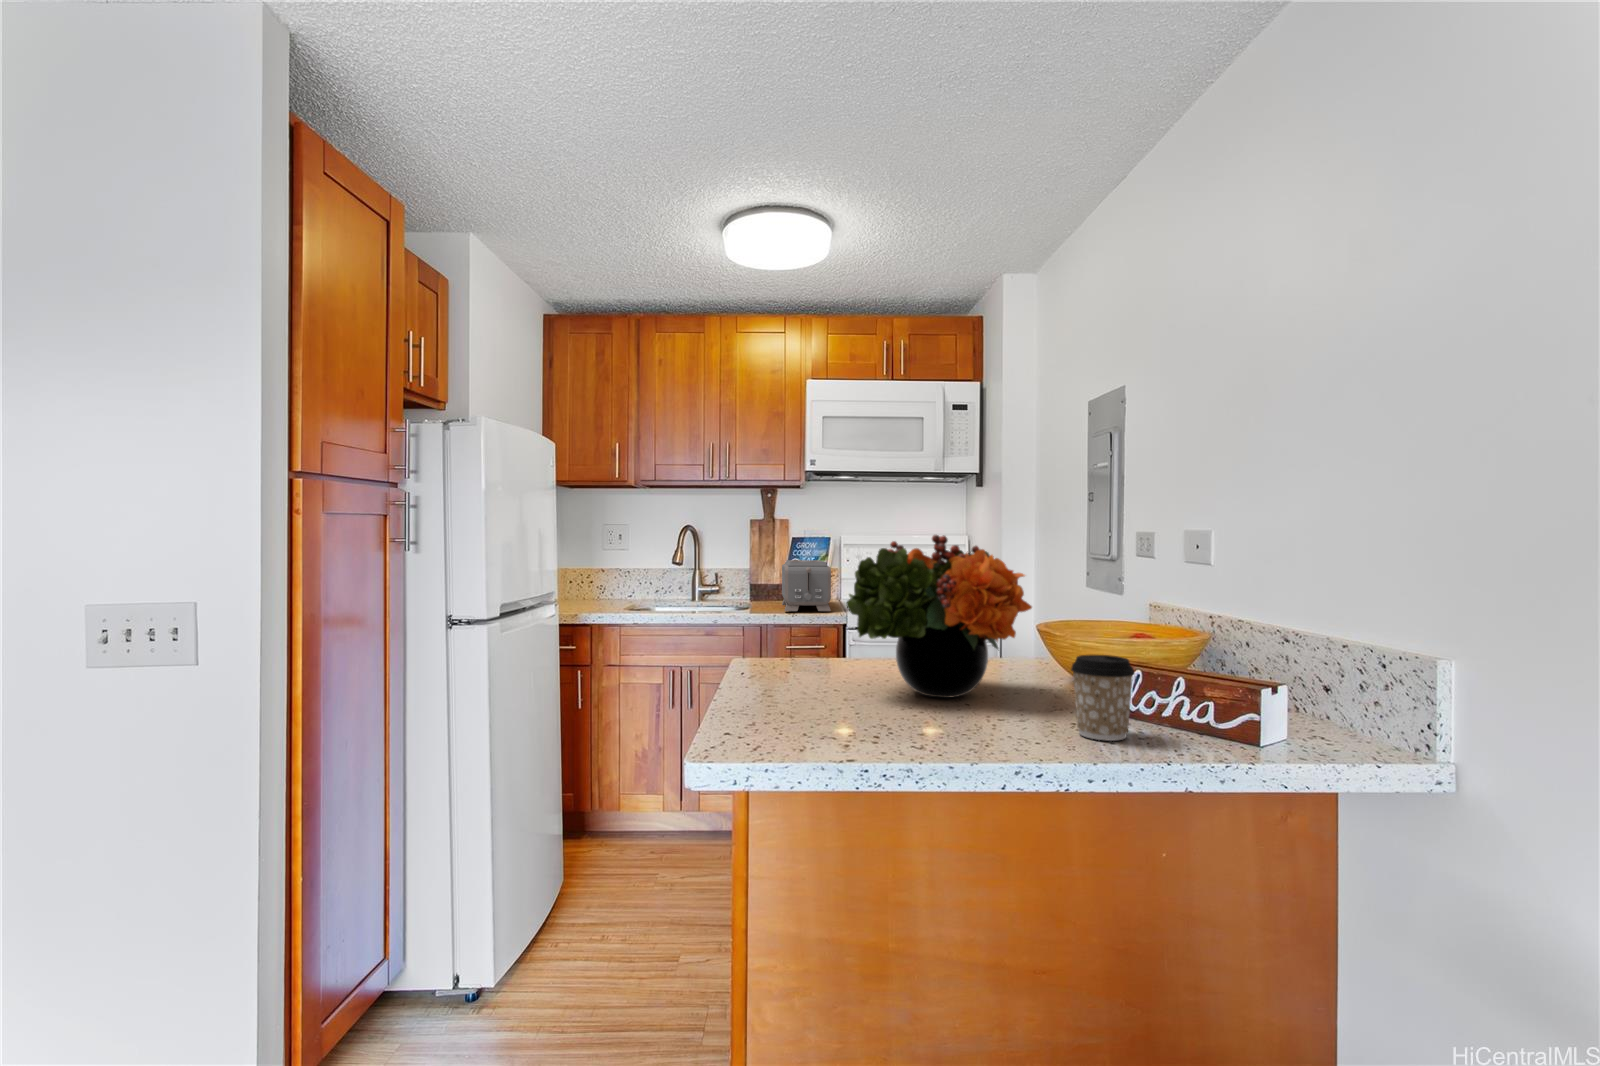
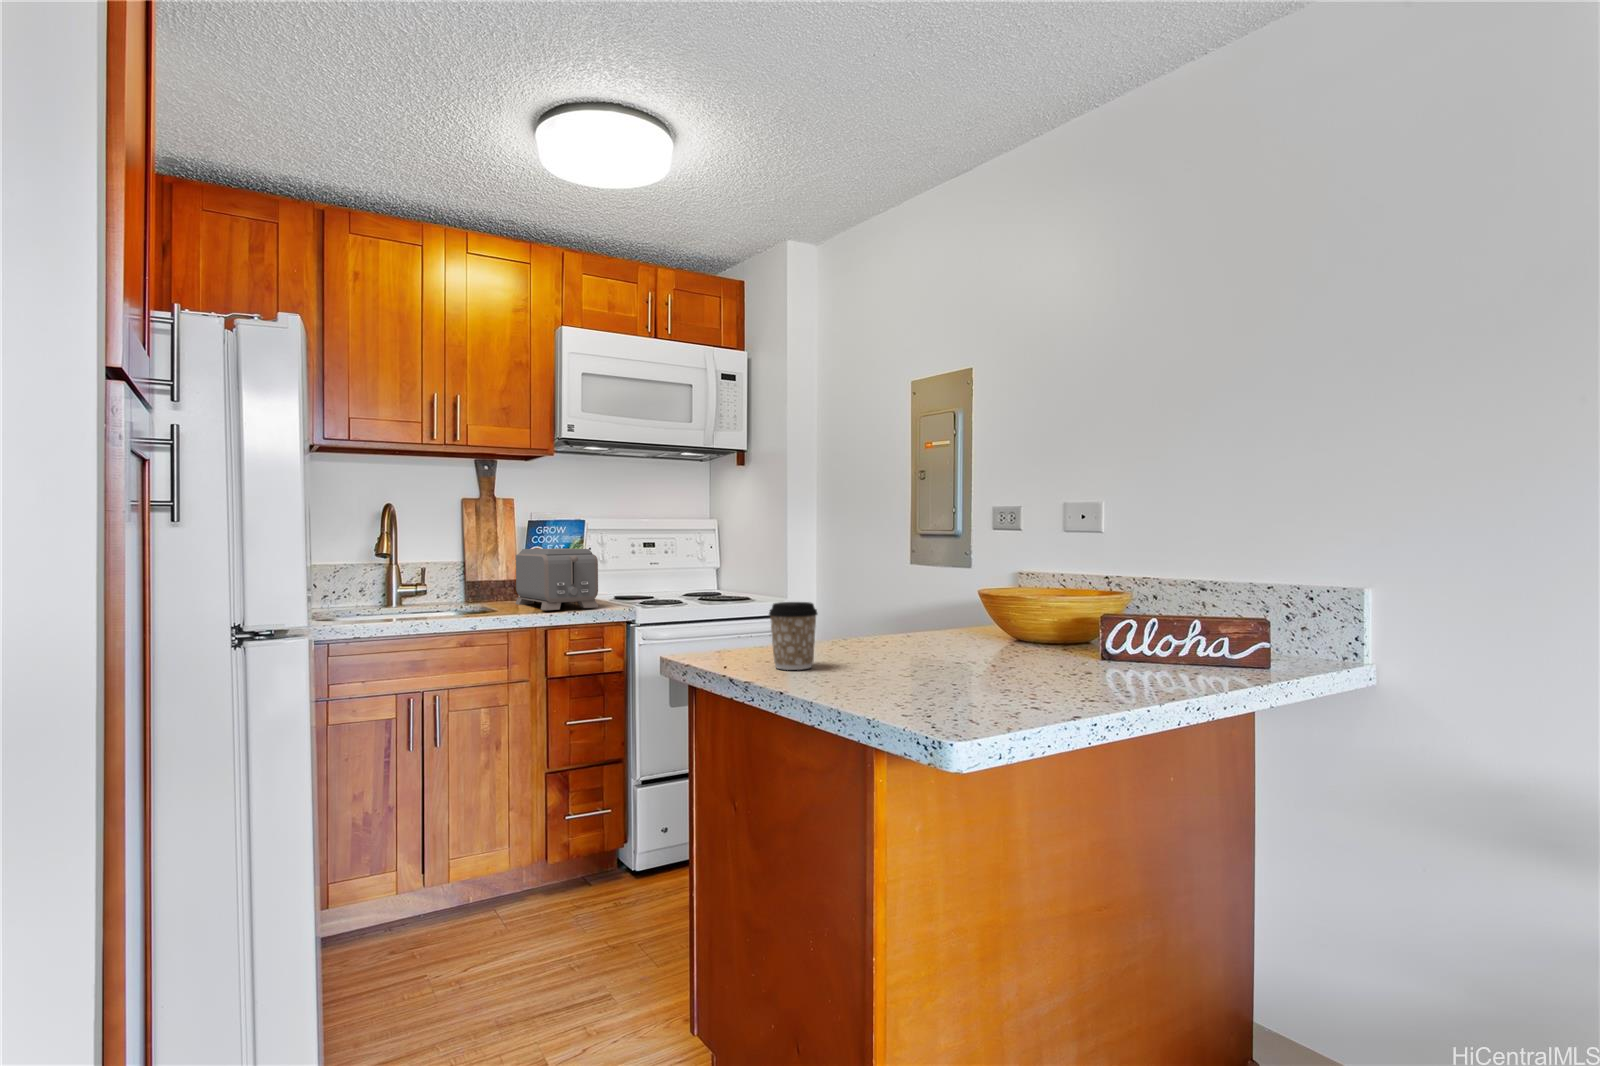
flower arrangement: present [846,535,1032,698] -> none [876,503,1058,665]
coffee cup: present [1071,655,1135,741] -> present [769,602,817,670]

